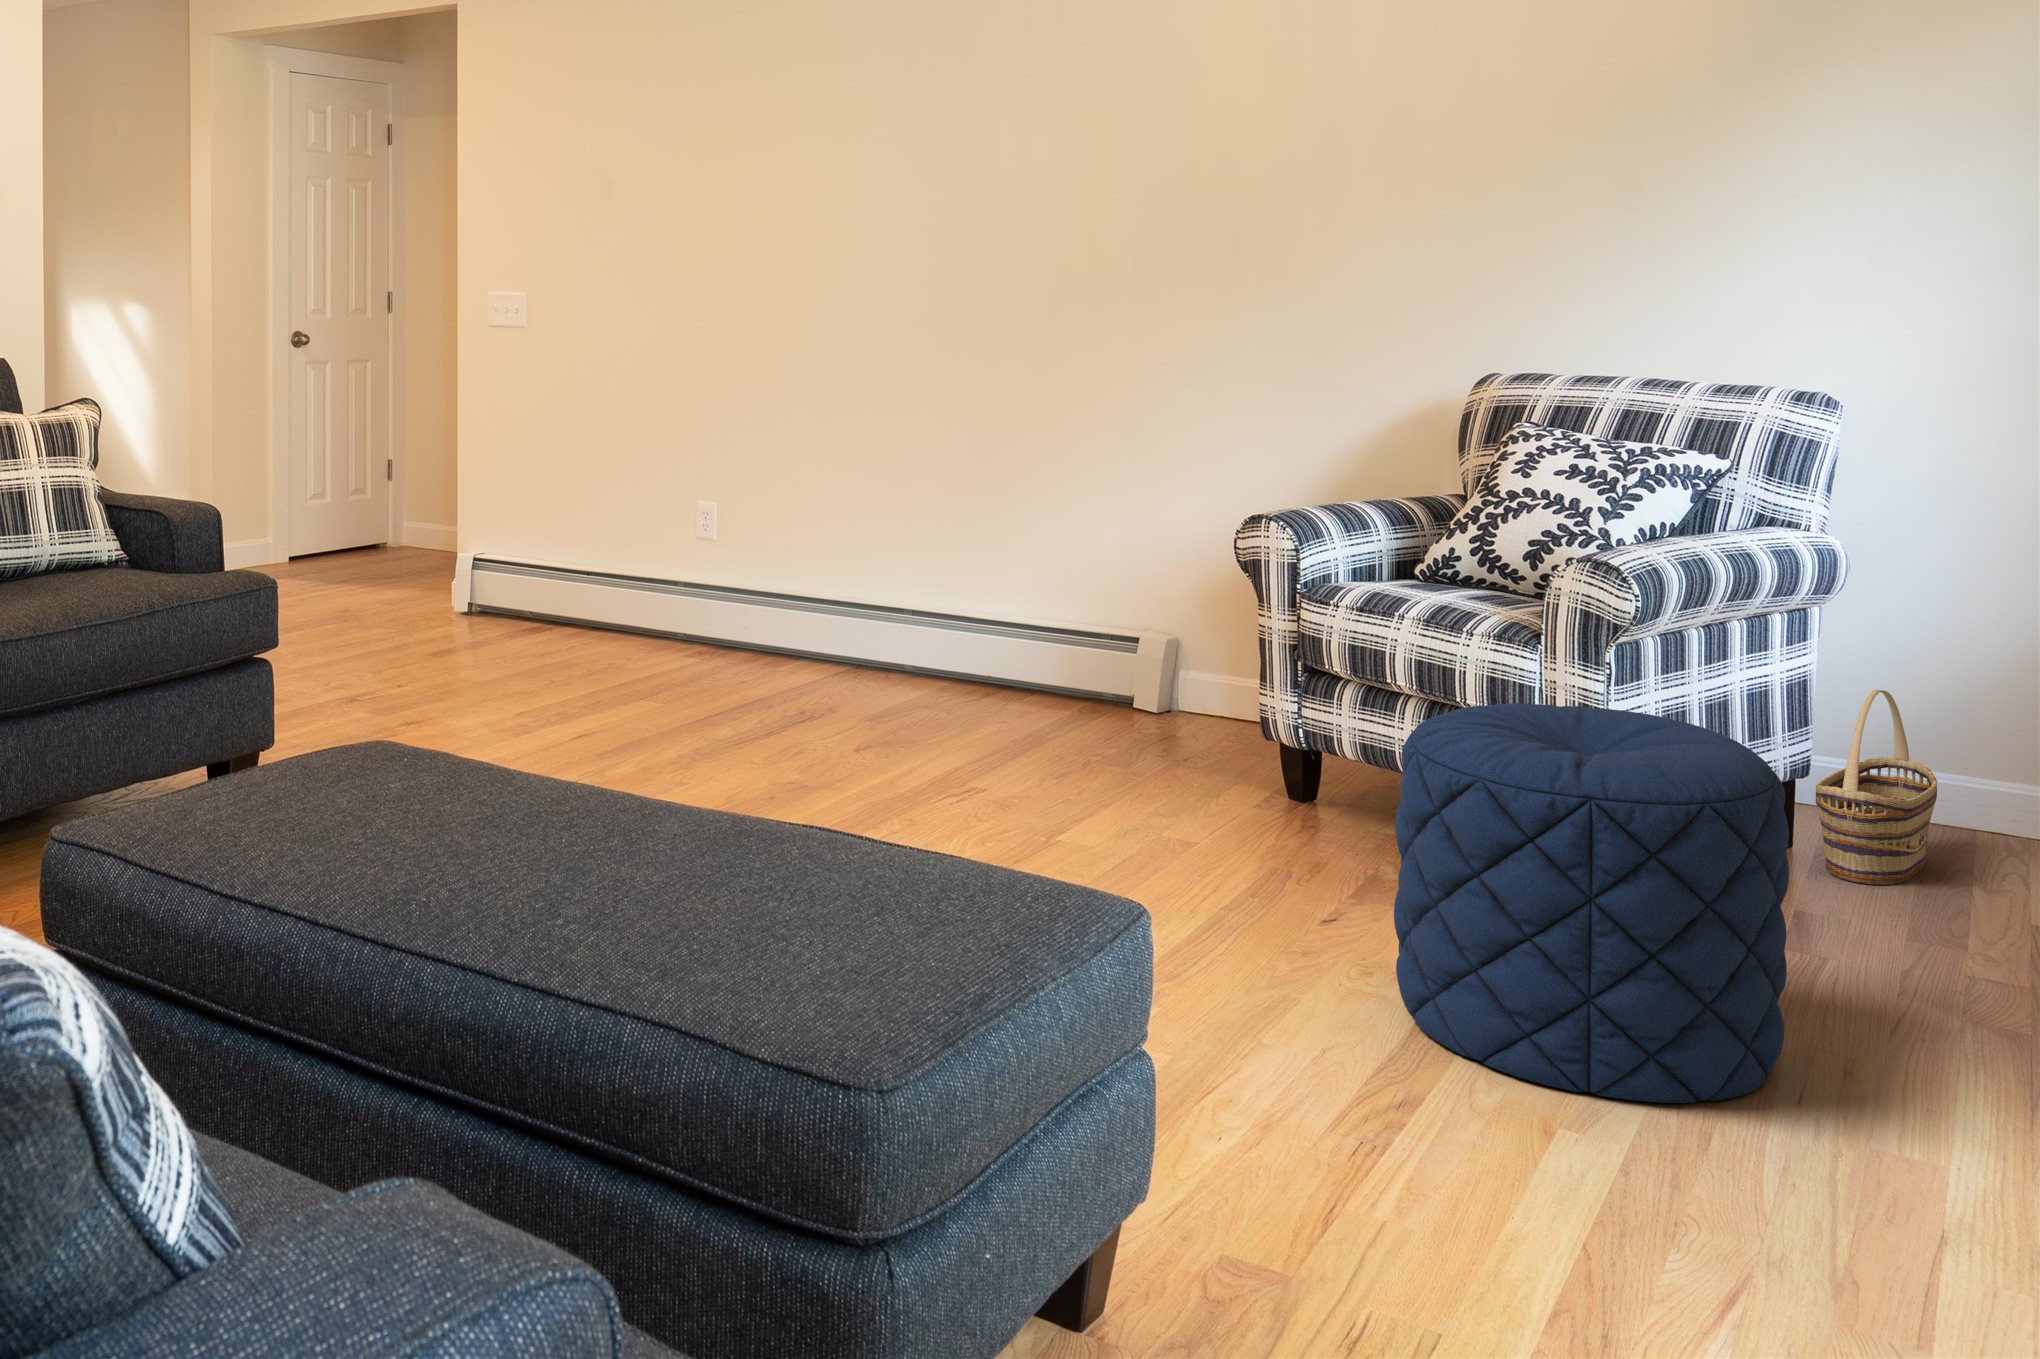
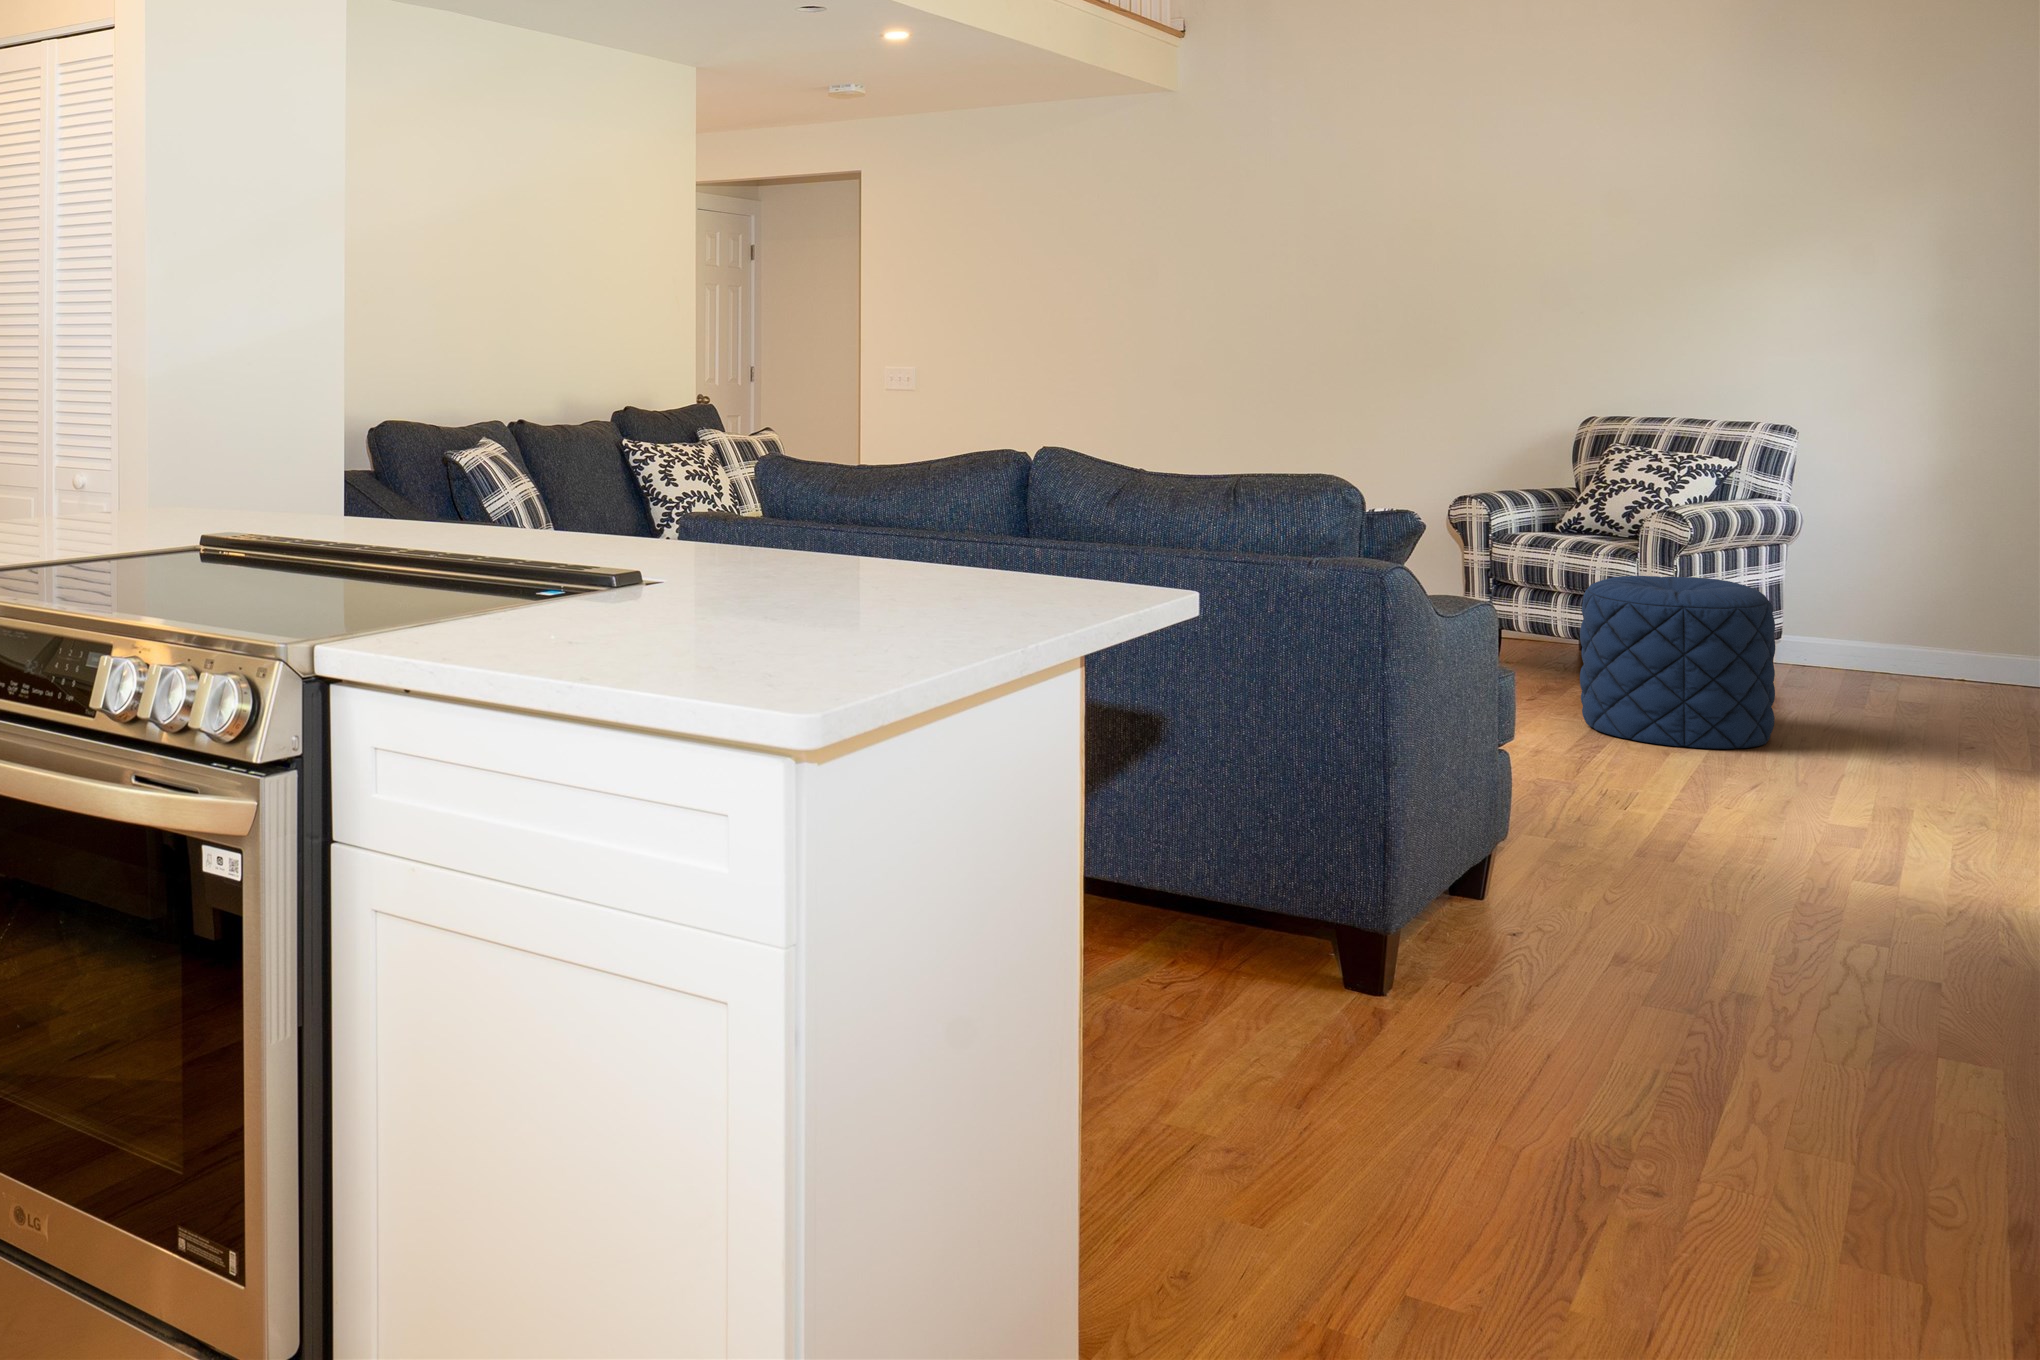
basket: present [1816,690,1937,885] -> none [1787,586,1854,689]

